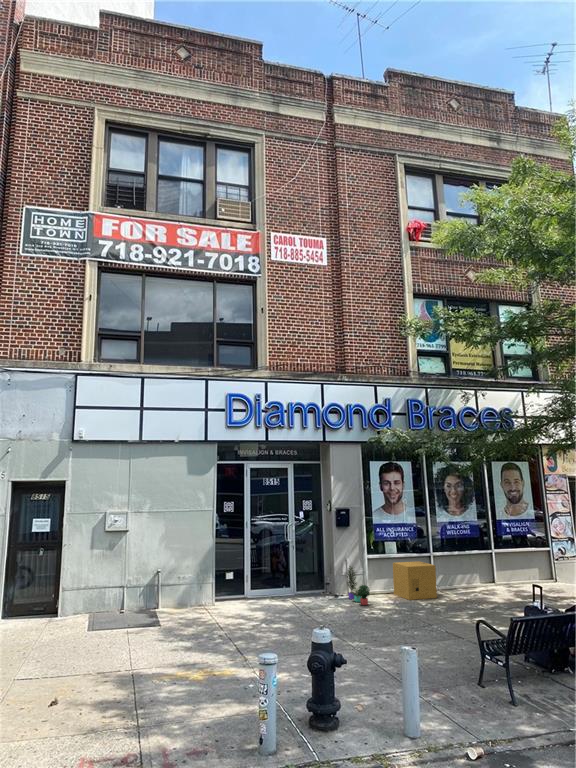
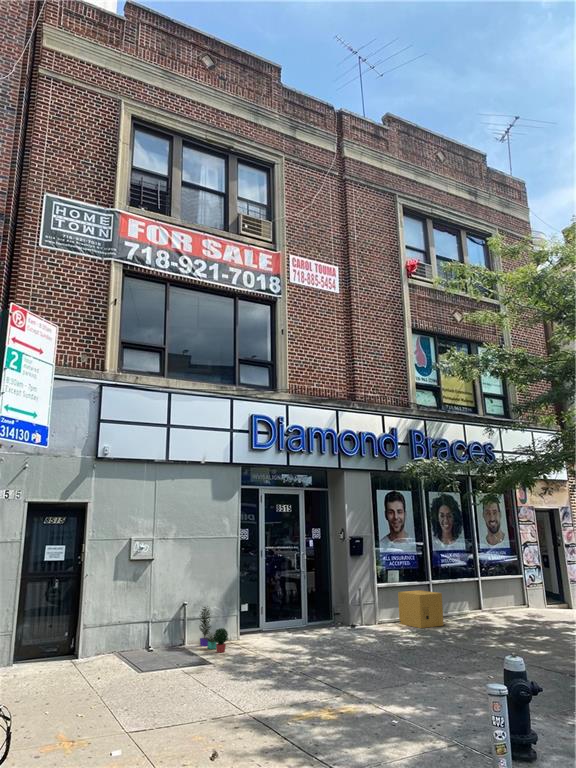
potted plant: present [347,566,370,605] -> present [200,607,228,652]

